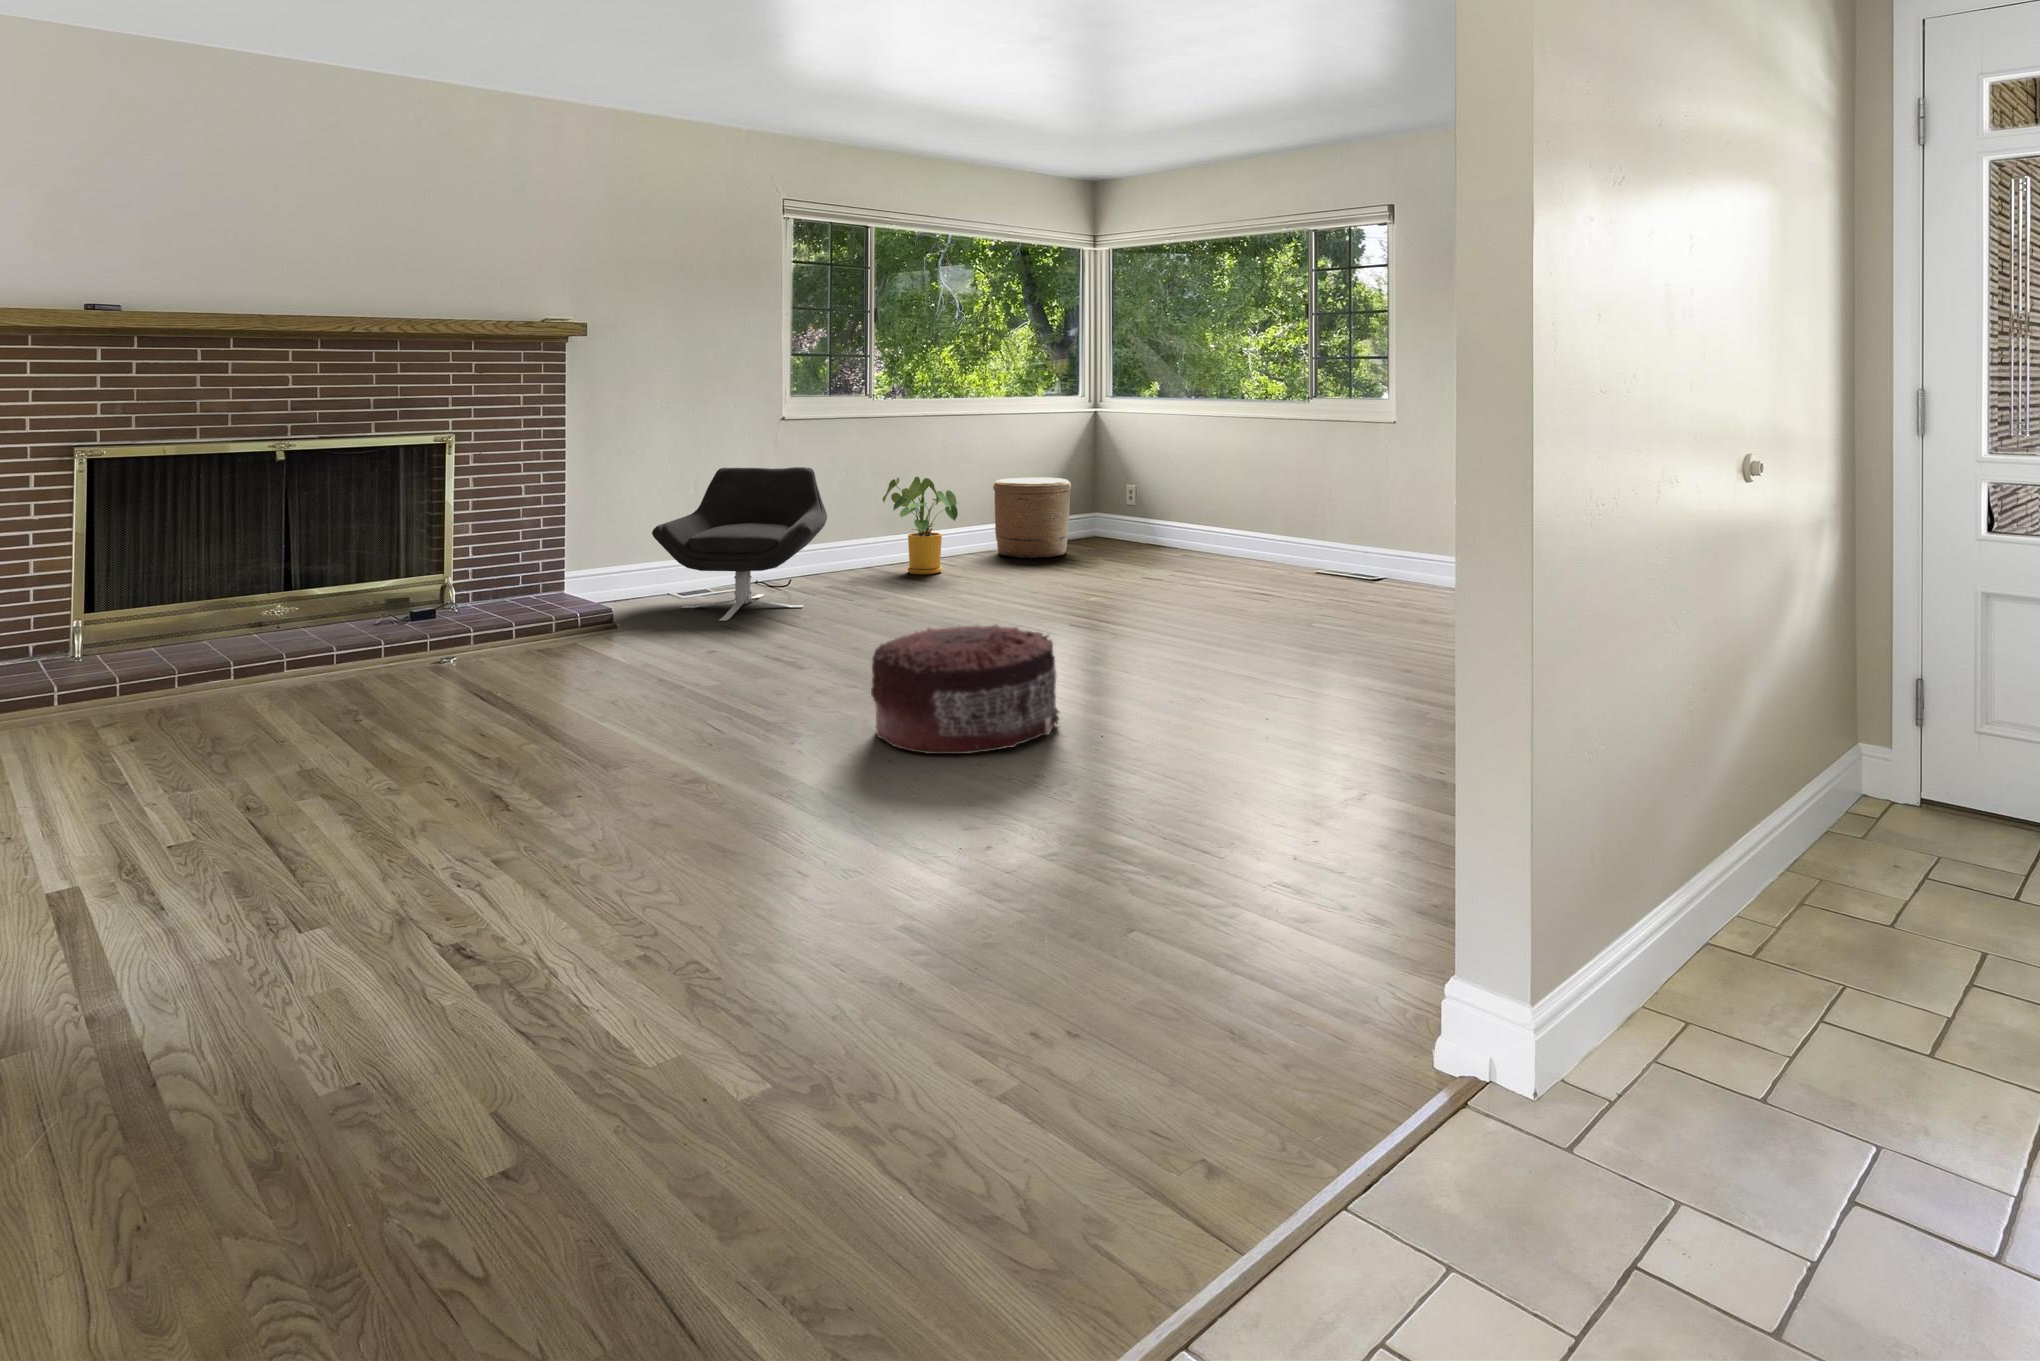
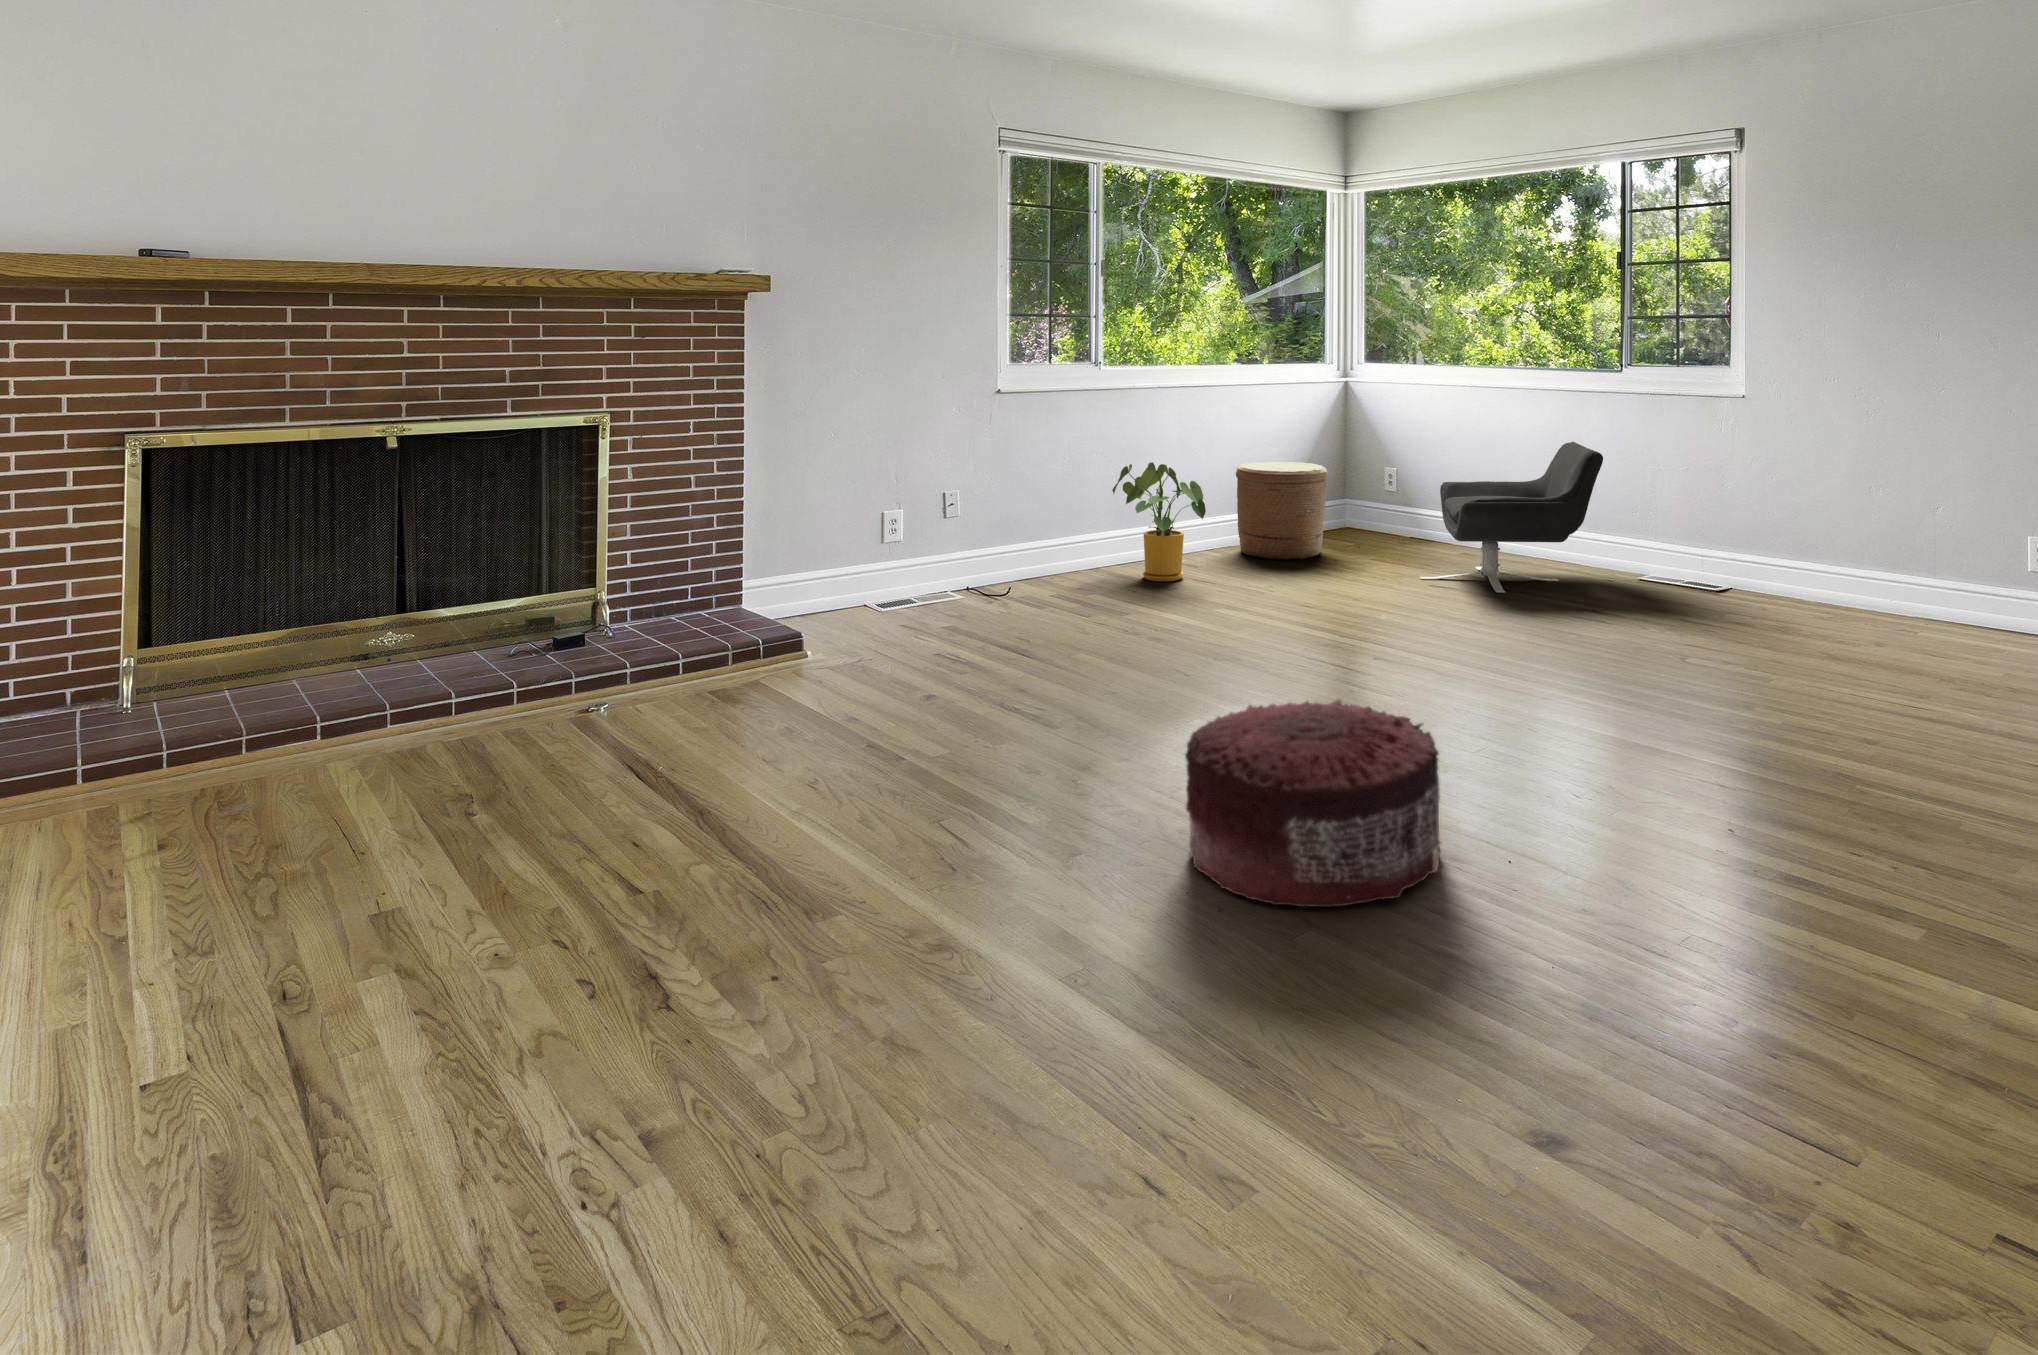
lounge chair: present [652,467,827,621] -> present [1420,442,1603,593]

